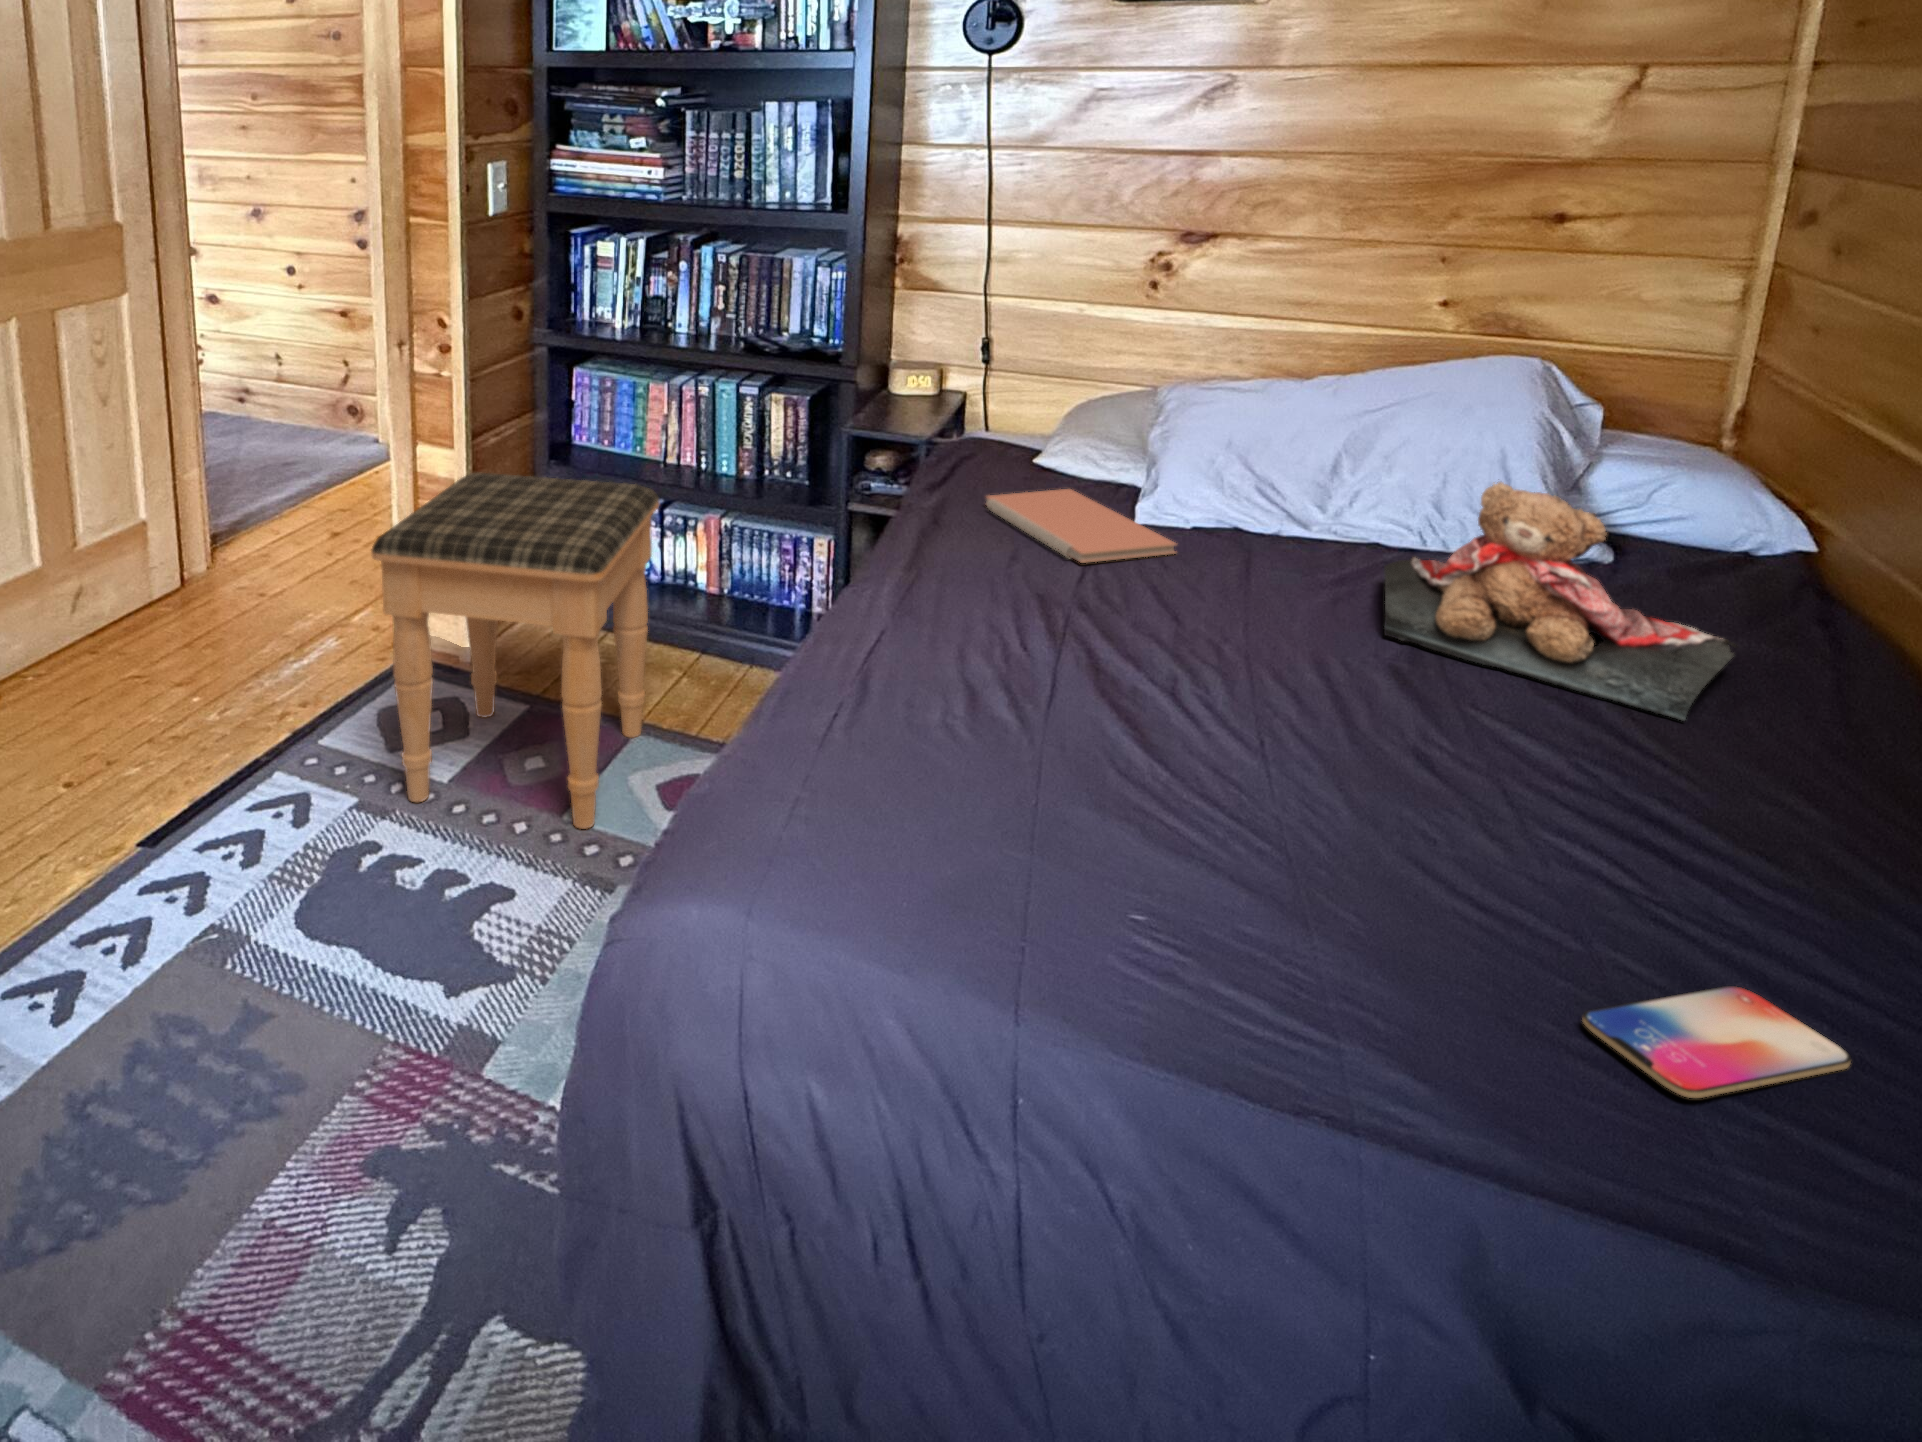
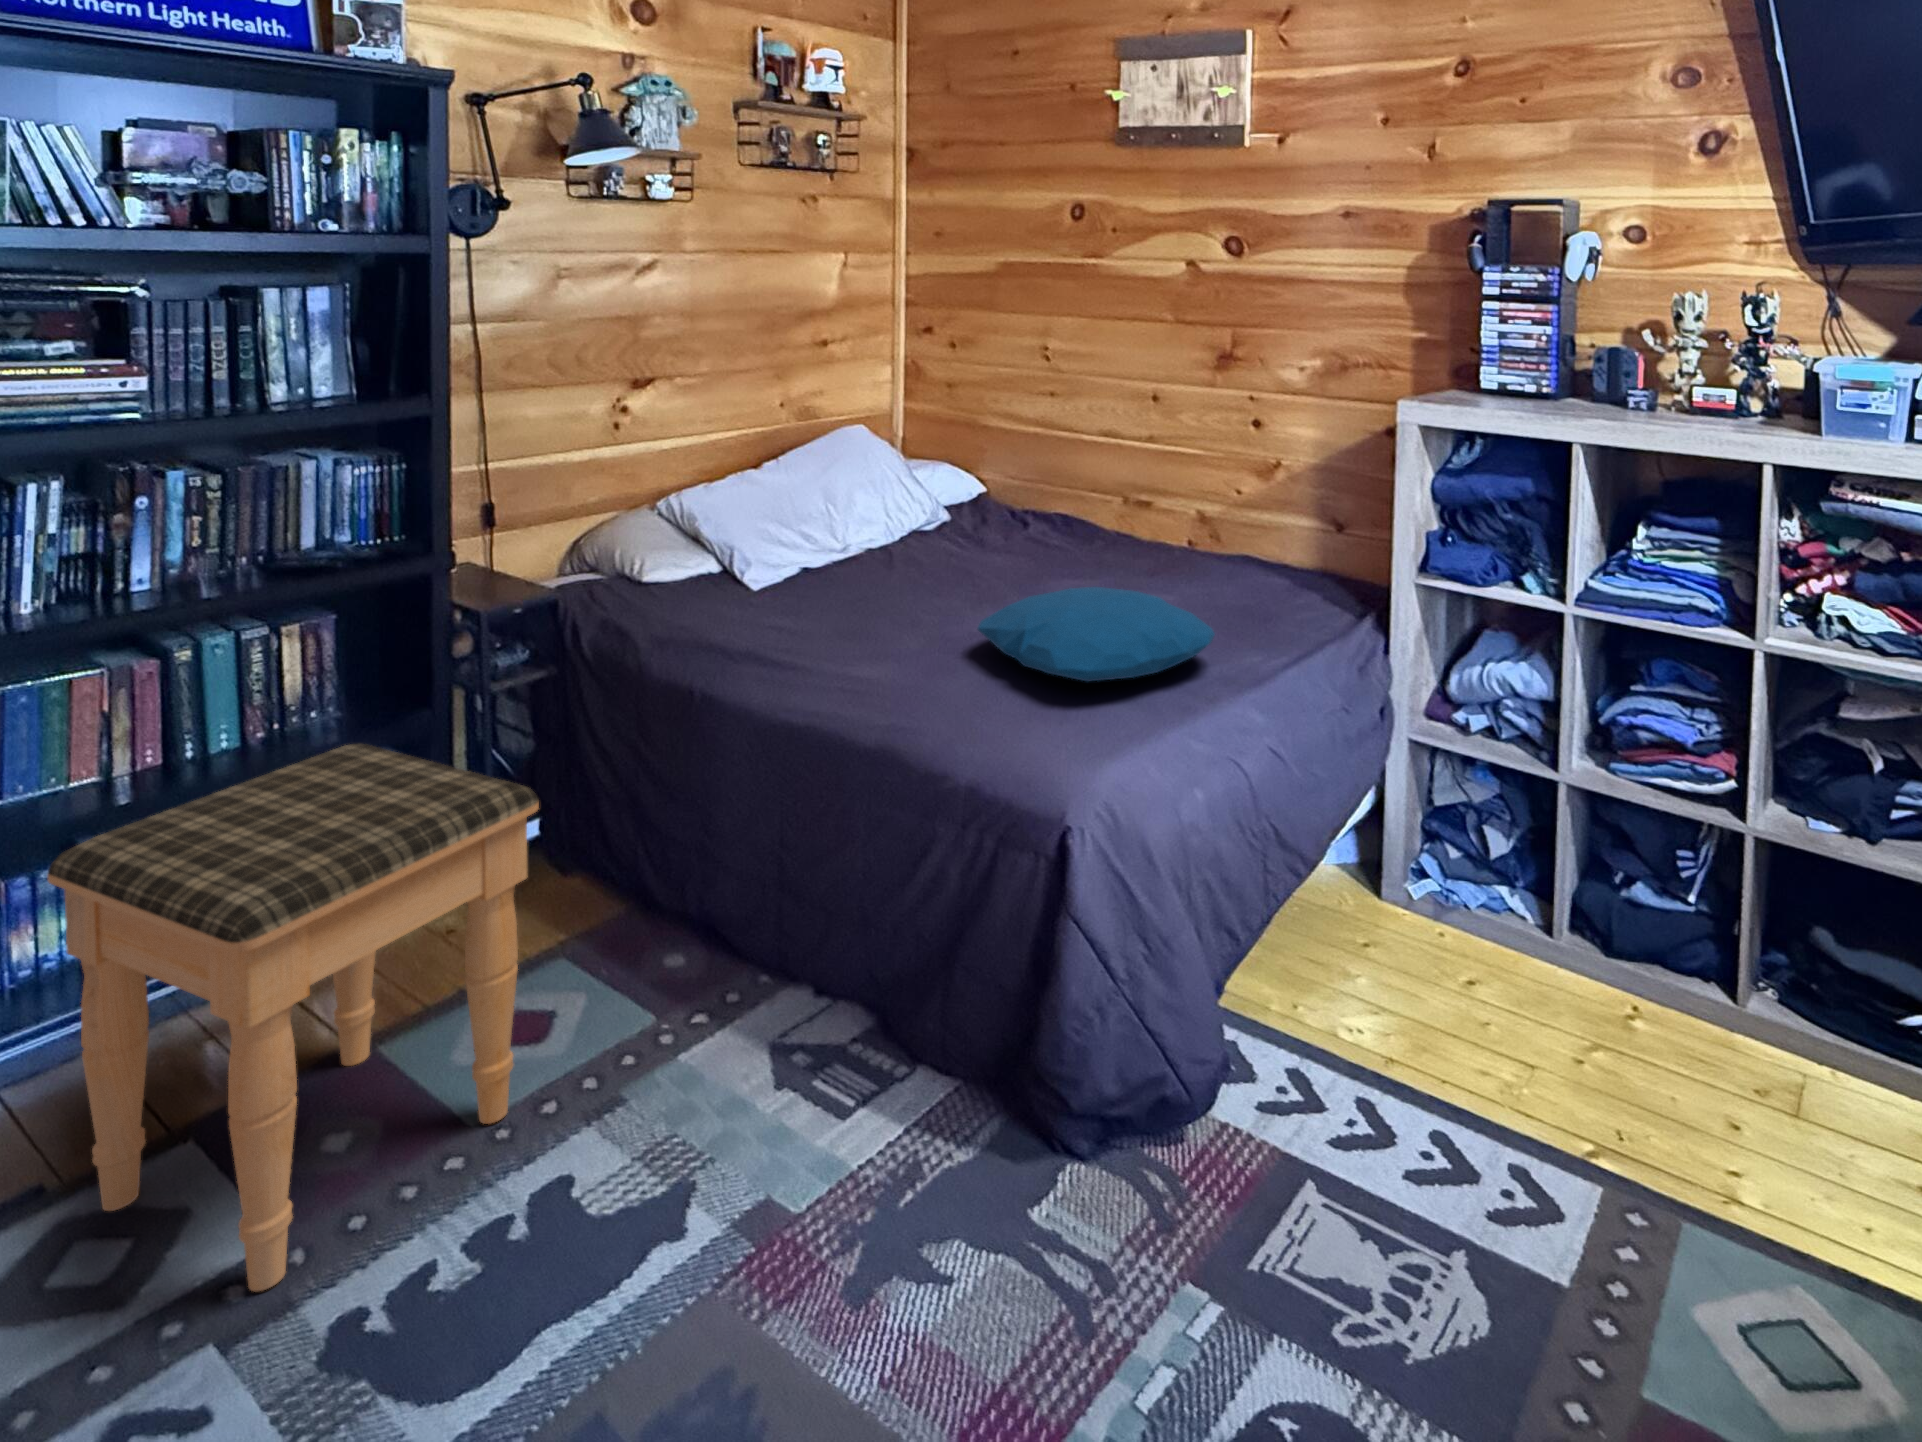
teddy bear: present [1384,482,1737,721] -> none [939,487,1101,584]
notebook: present [986,489,1176,563] -> none [695,586,848,618]
pillow: none [943,631,1430,902] -> present [978,587,1215,681]
smartphone: present [1582,986,1851,1098] -> none [1247,616,1292,640]

